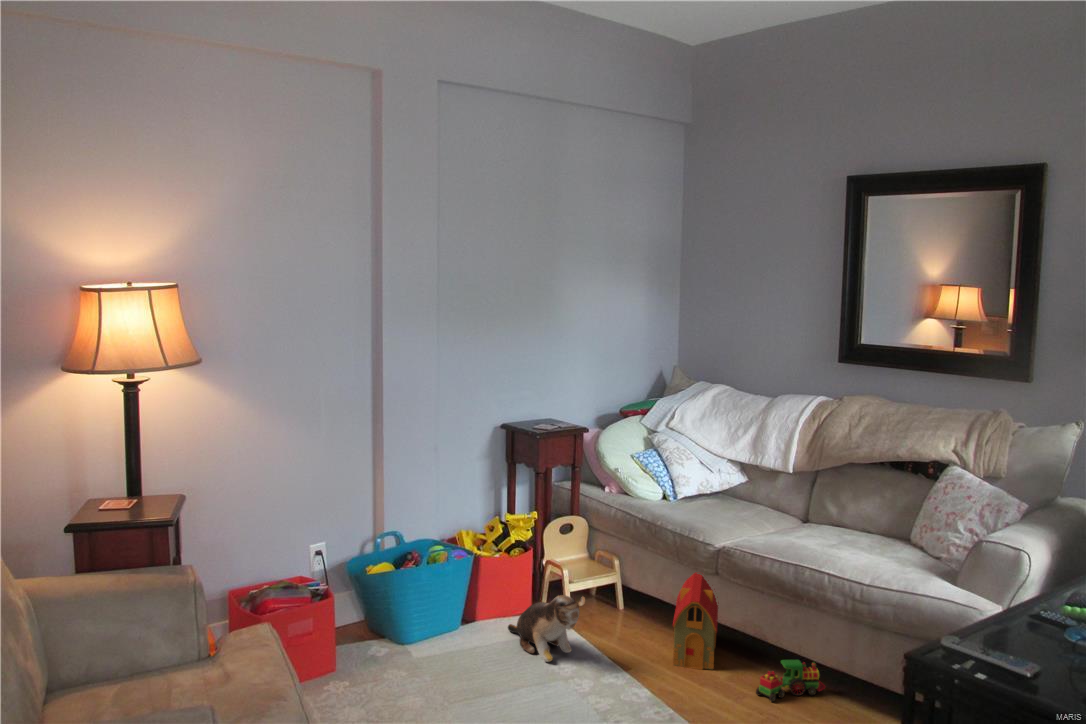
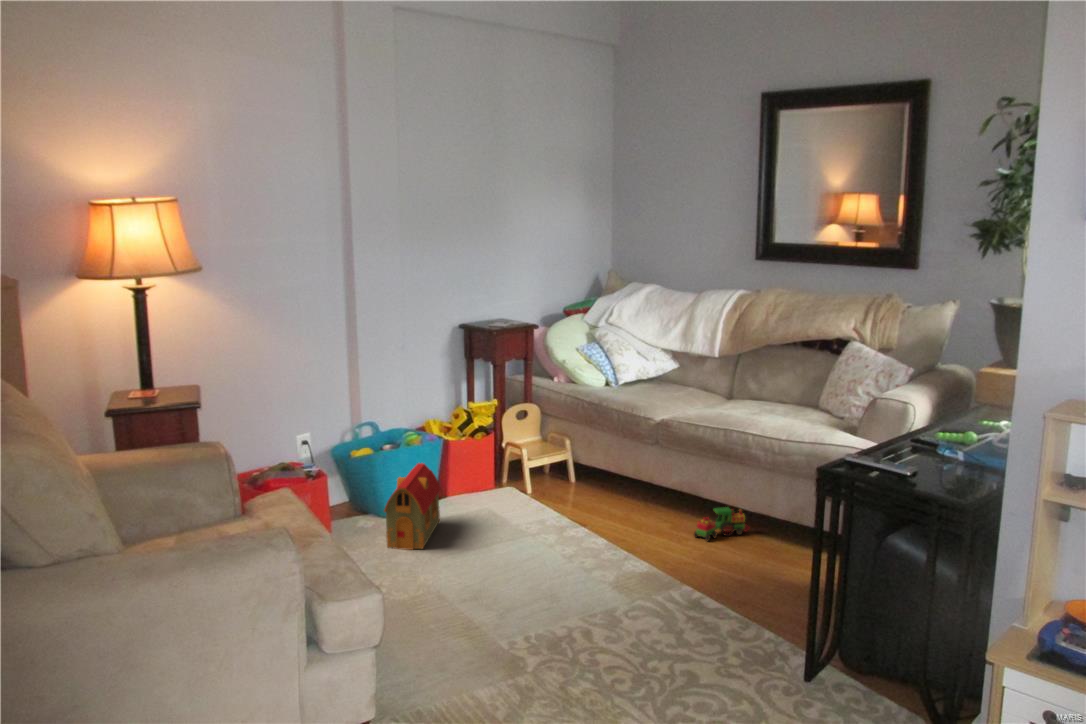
toy house: present [673,572,718,670] -> present [384,463,440,550]
plush toy: present [508,595,585,662] -> none [477,465,548,523]

